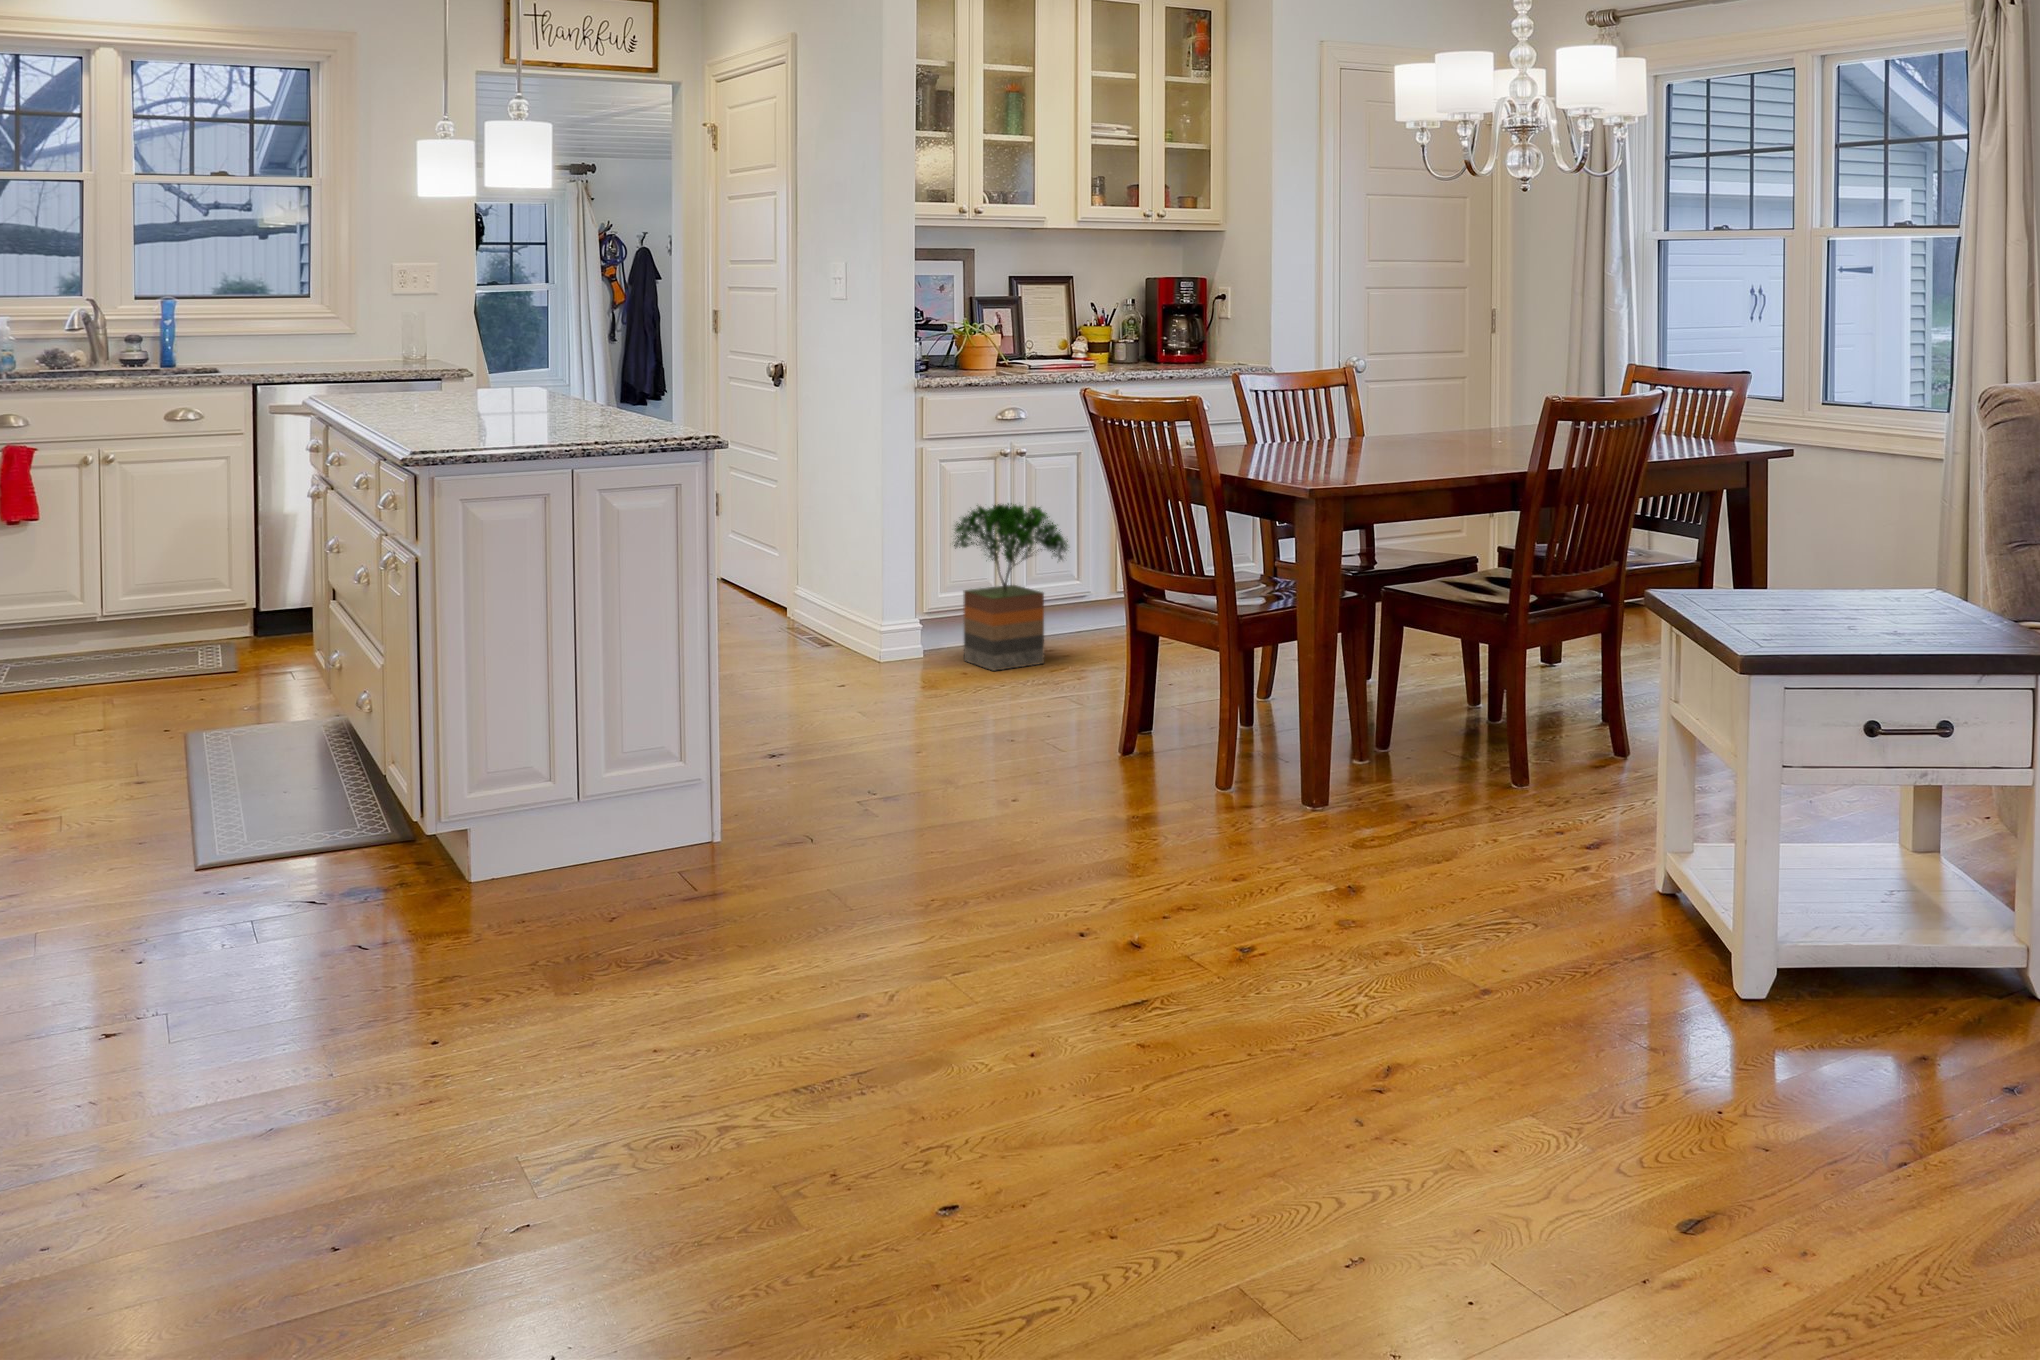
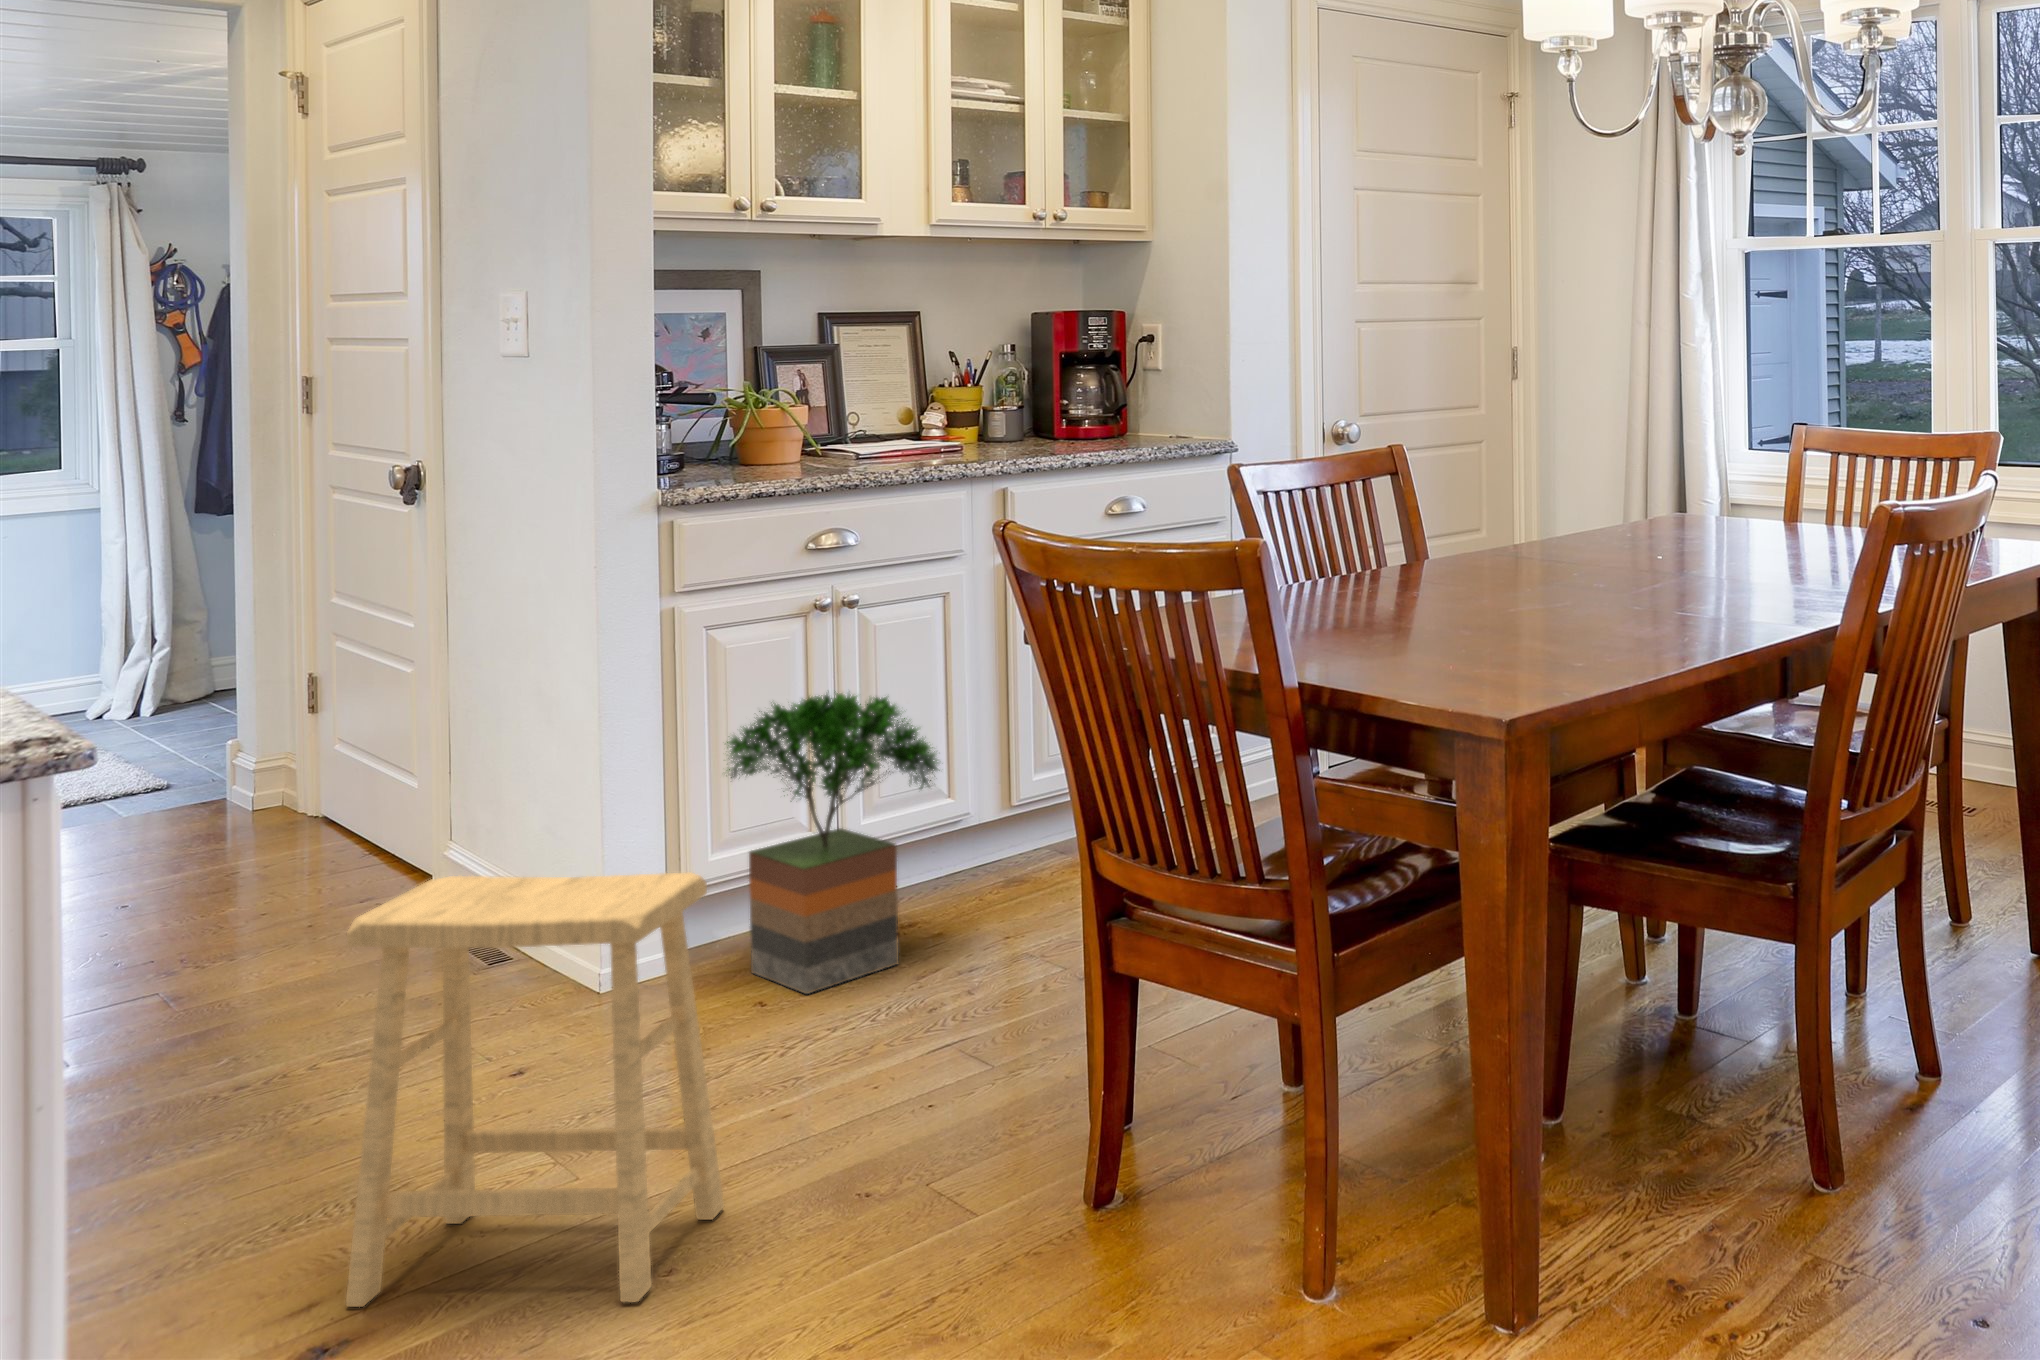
footstool: none [785,558,951,760] -> present [346,872,724,1307]

